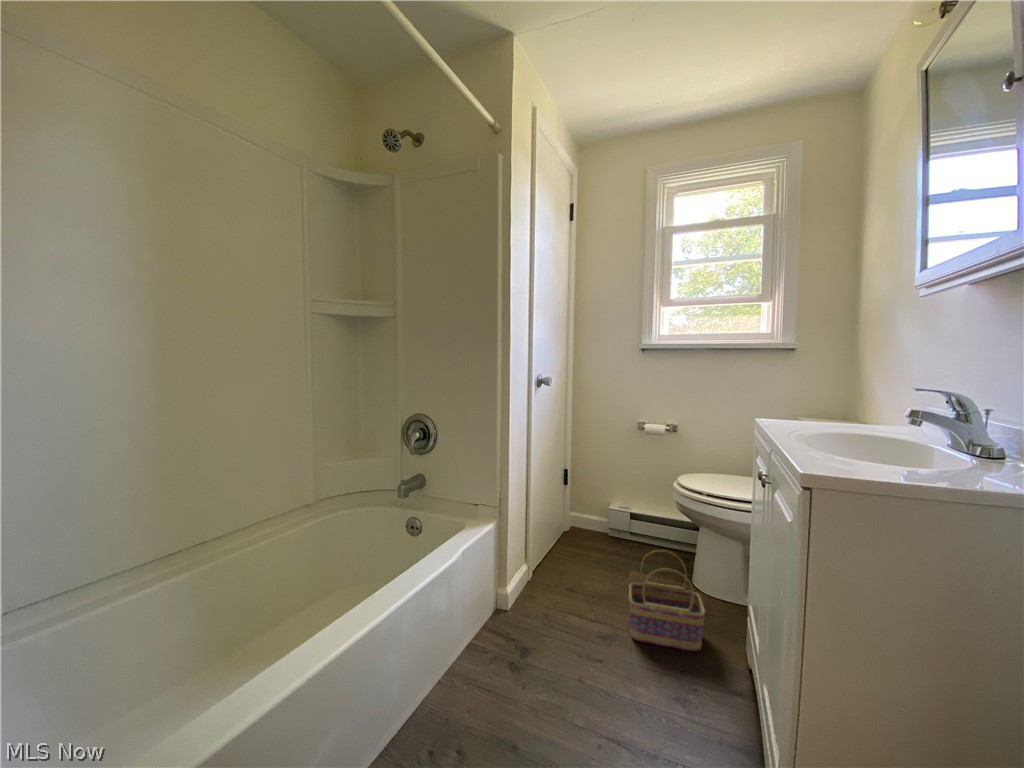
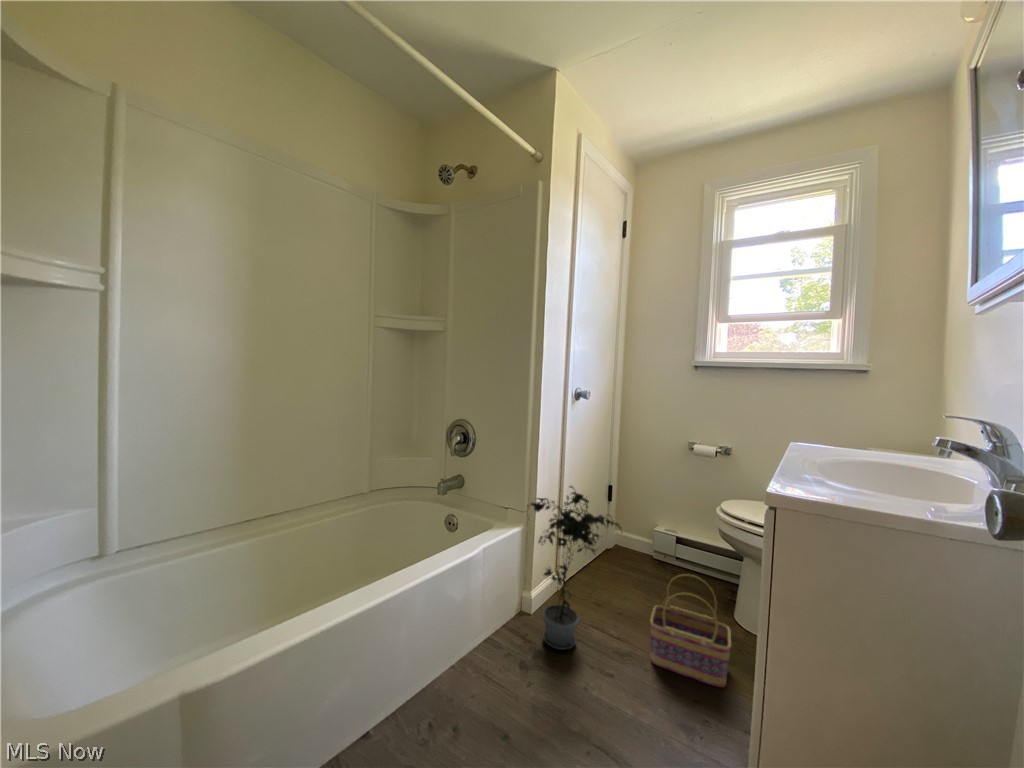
potted plant: none [503,476,603,642] -> present [530,486,621,650]

